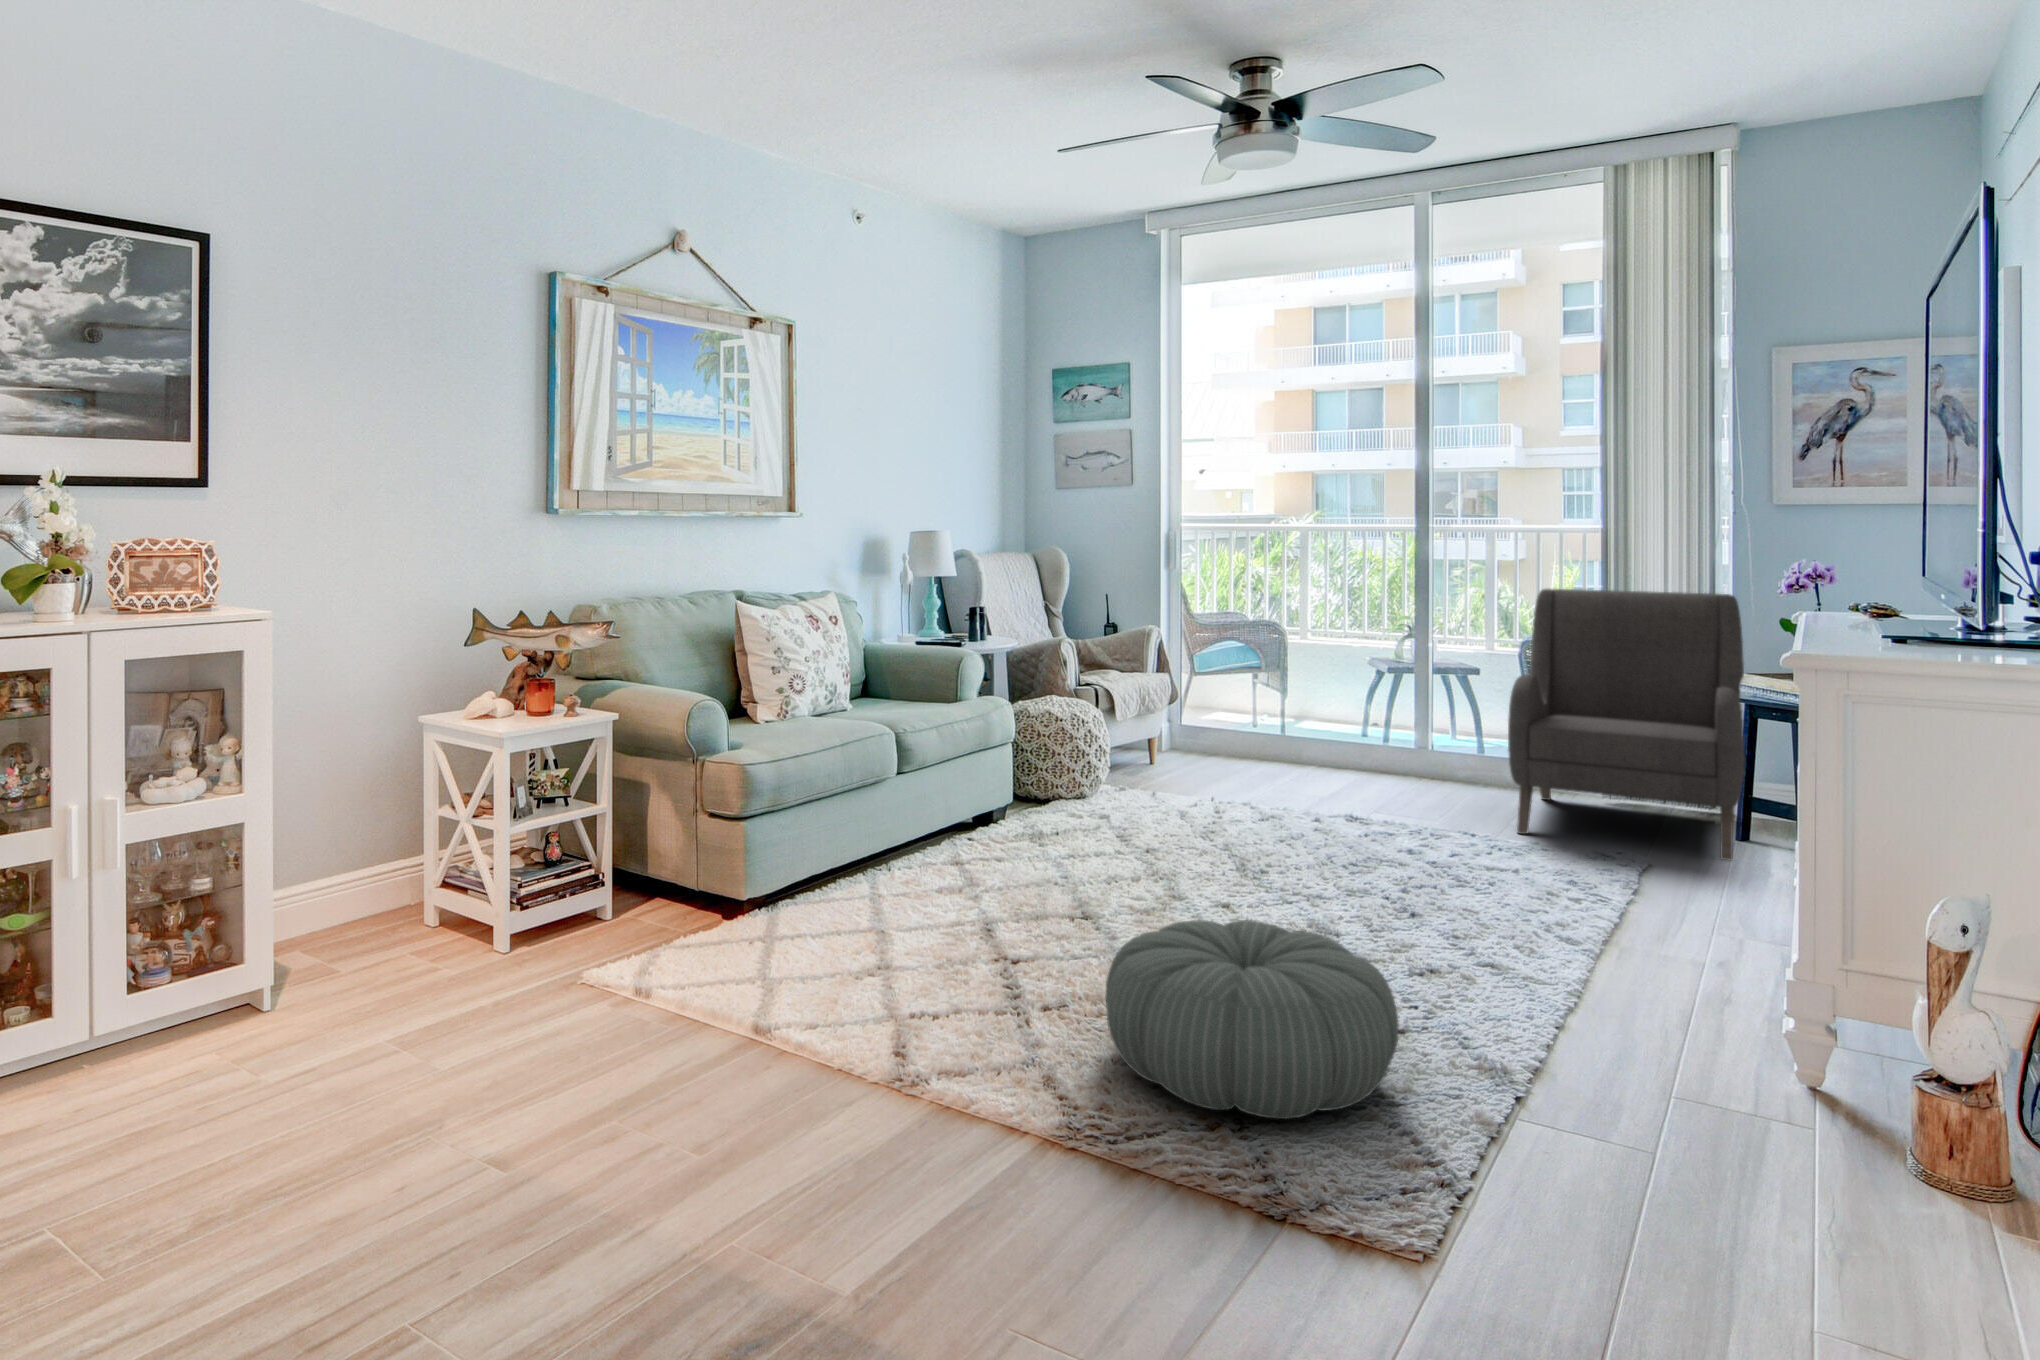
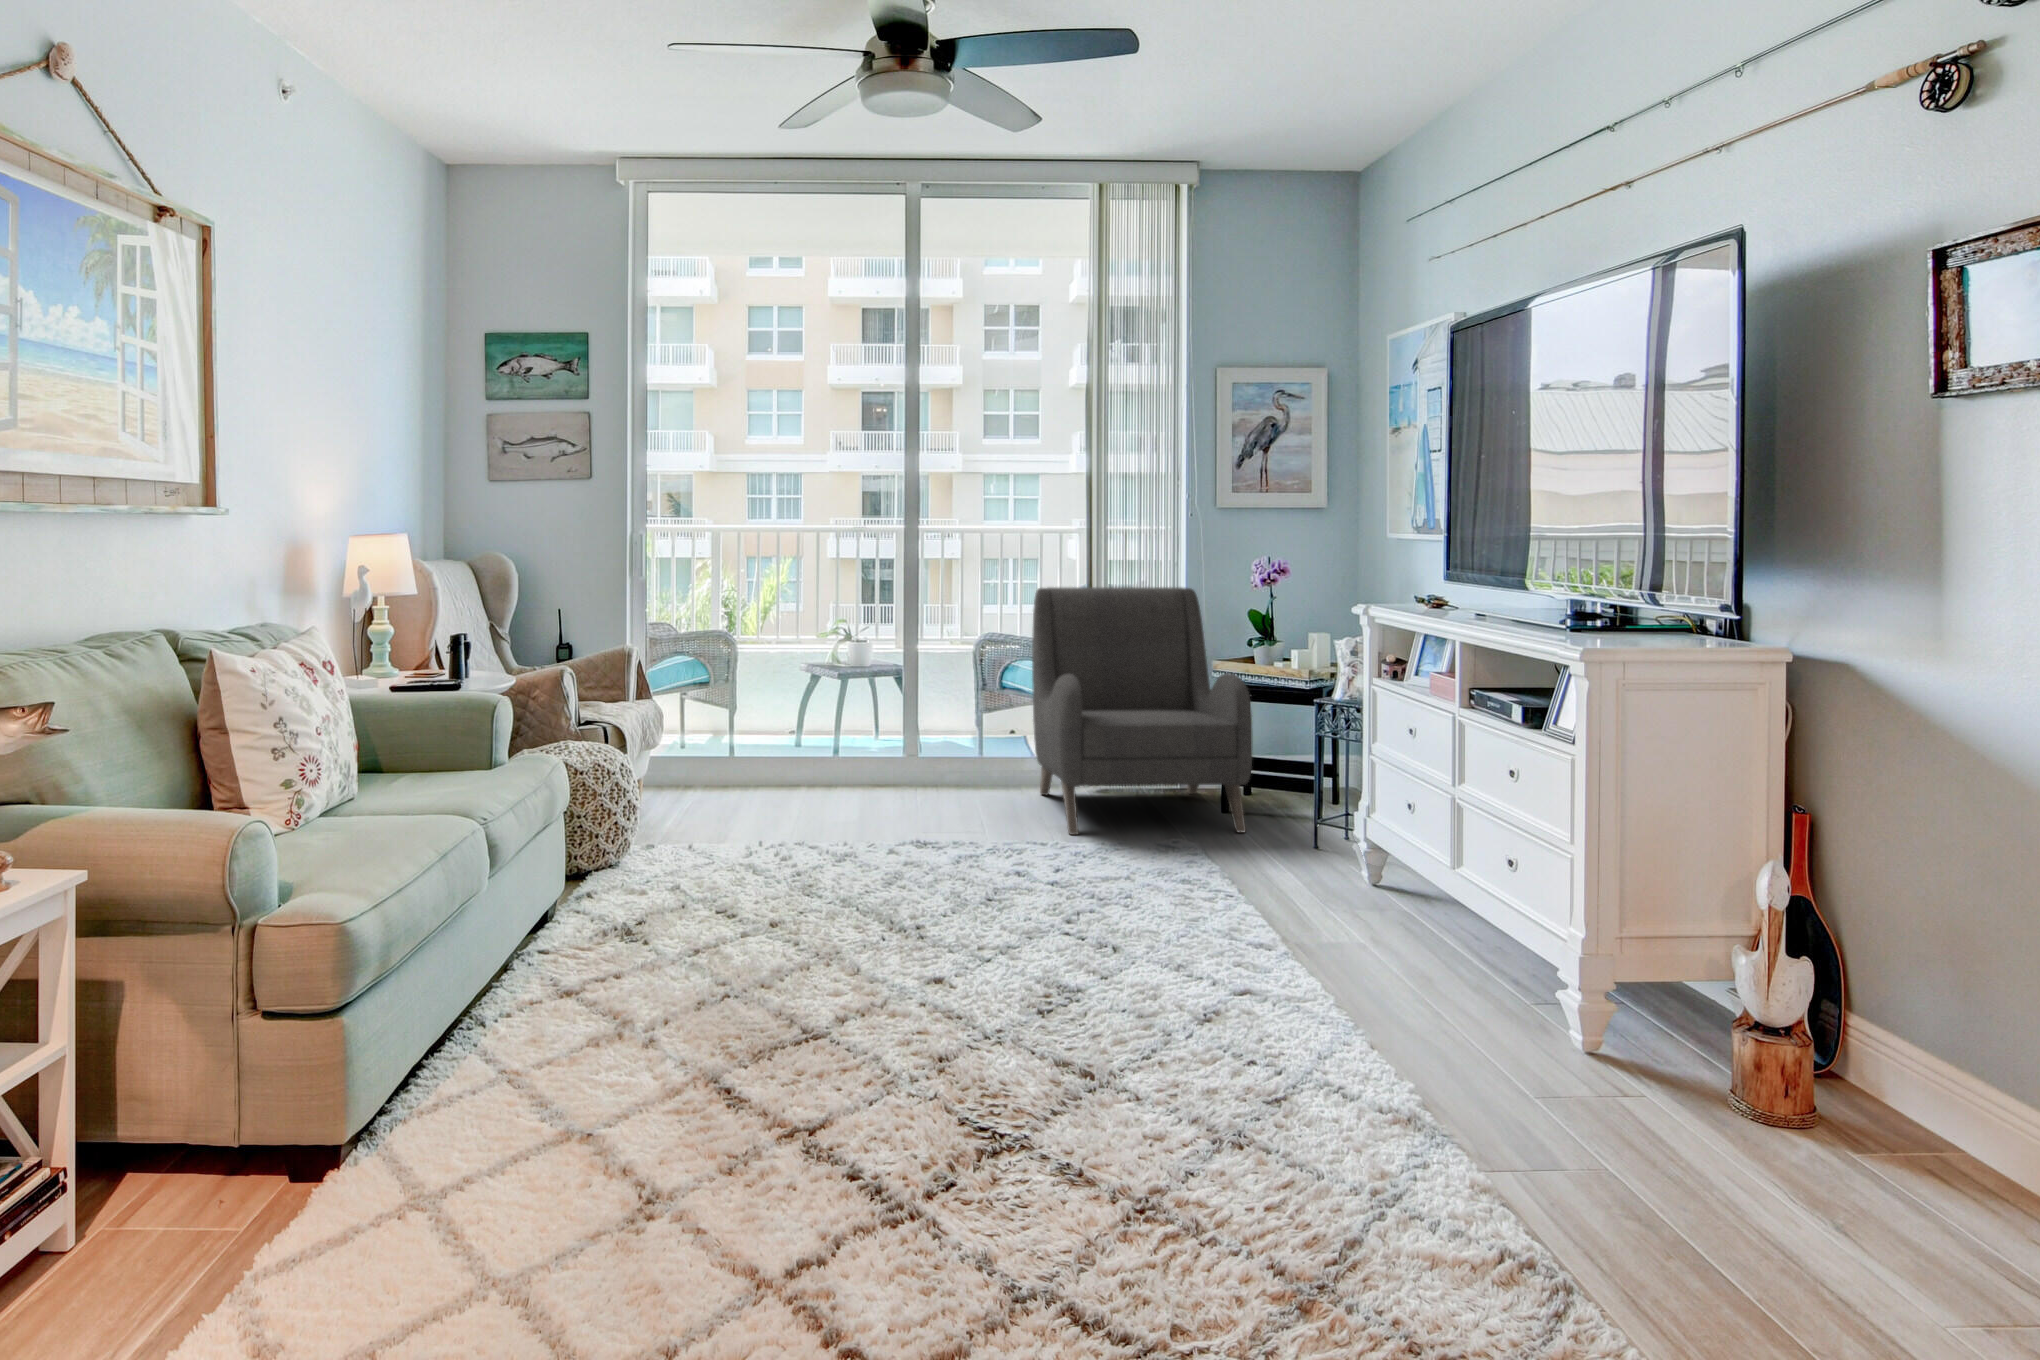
pouf: present [1106,920,1398,1119] -> none [1054,1005,1410,1270]

